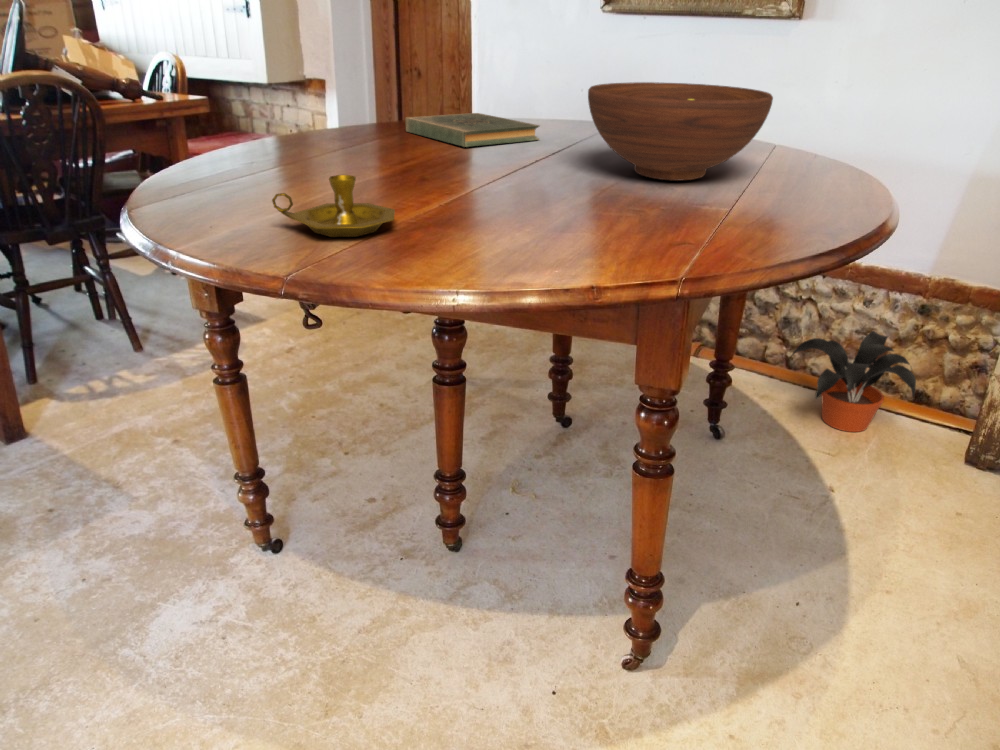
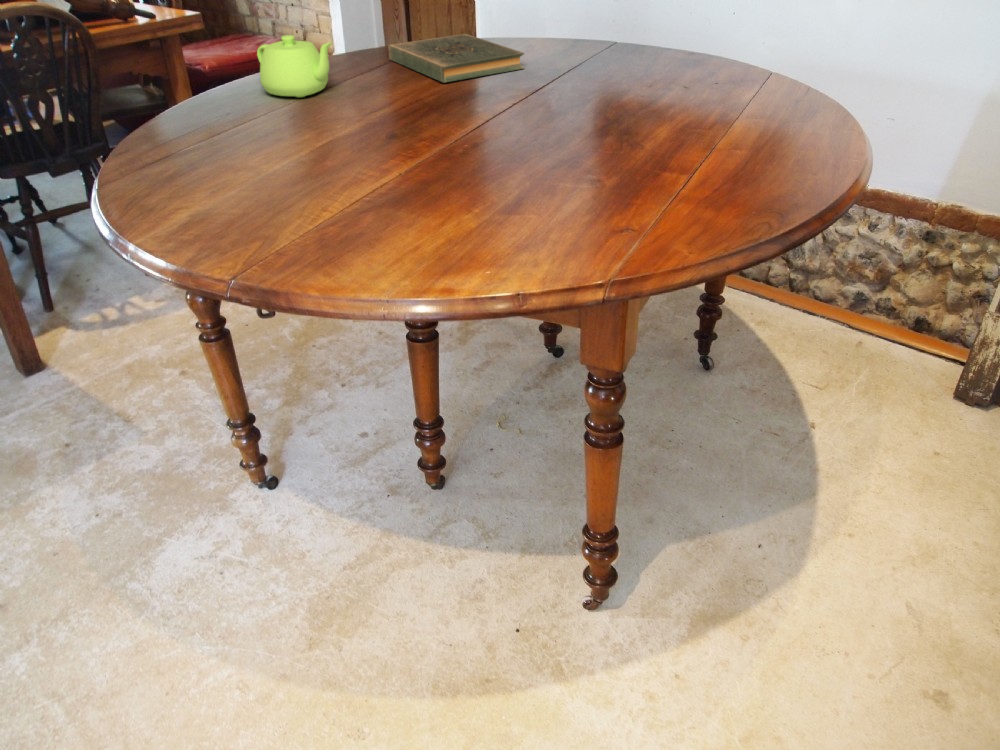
fruit bowl: present [588,82,773,181] -> none [559,13,753,129]
teapot: none [285,96,363,154] -> present [257,35,332,98]
candlestick: present [272,175,395,237] -> none [220,155,345,222]
potted plant: present [792,331,916,432] -> none [787,258,911,362]

